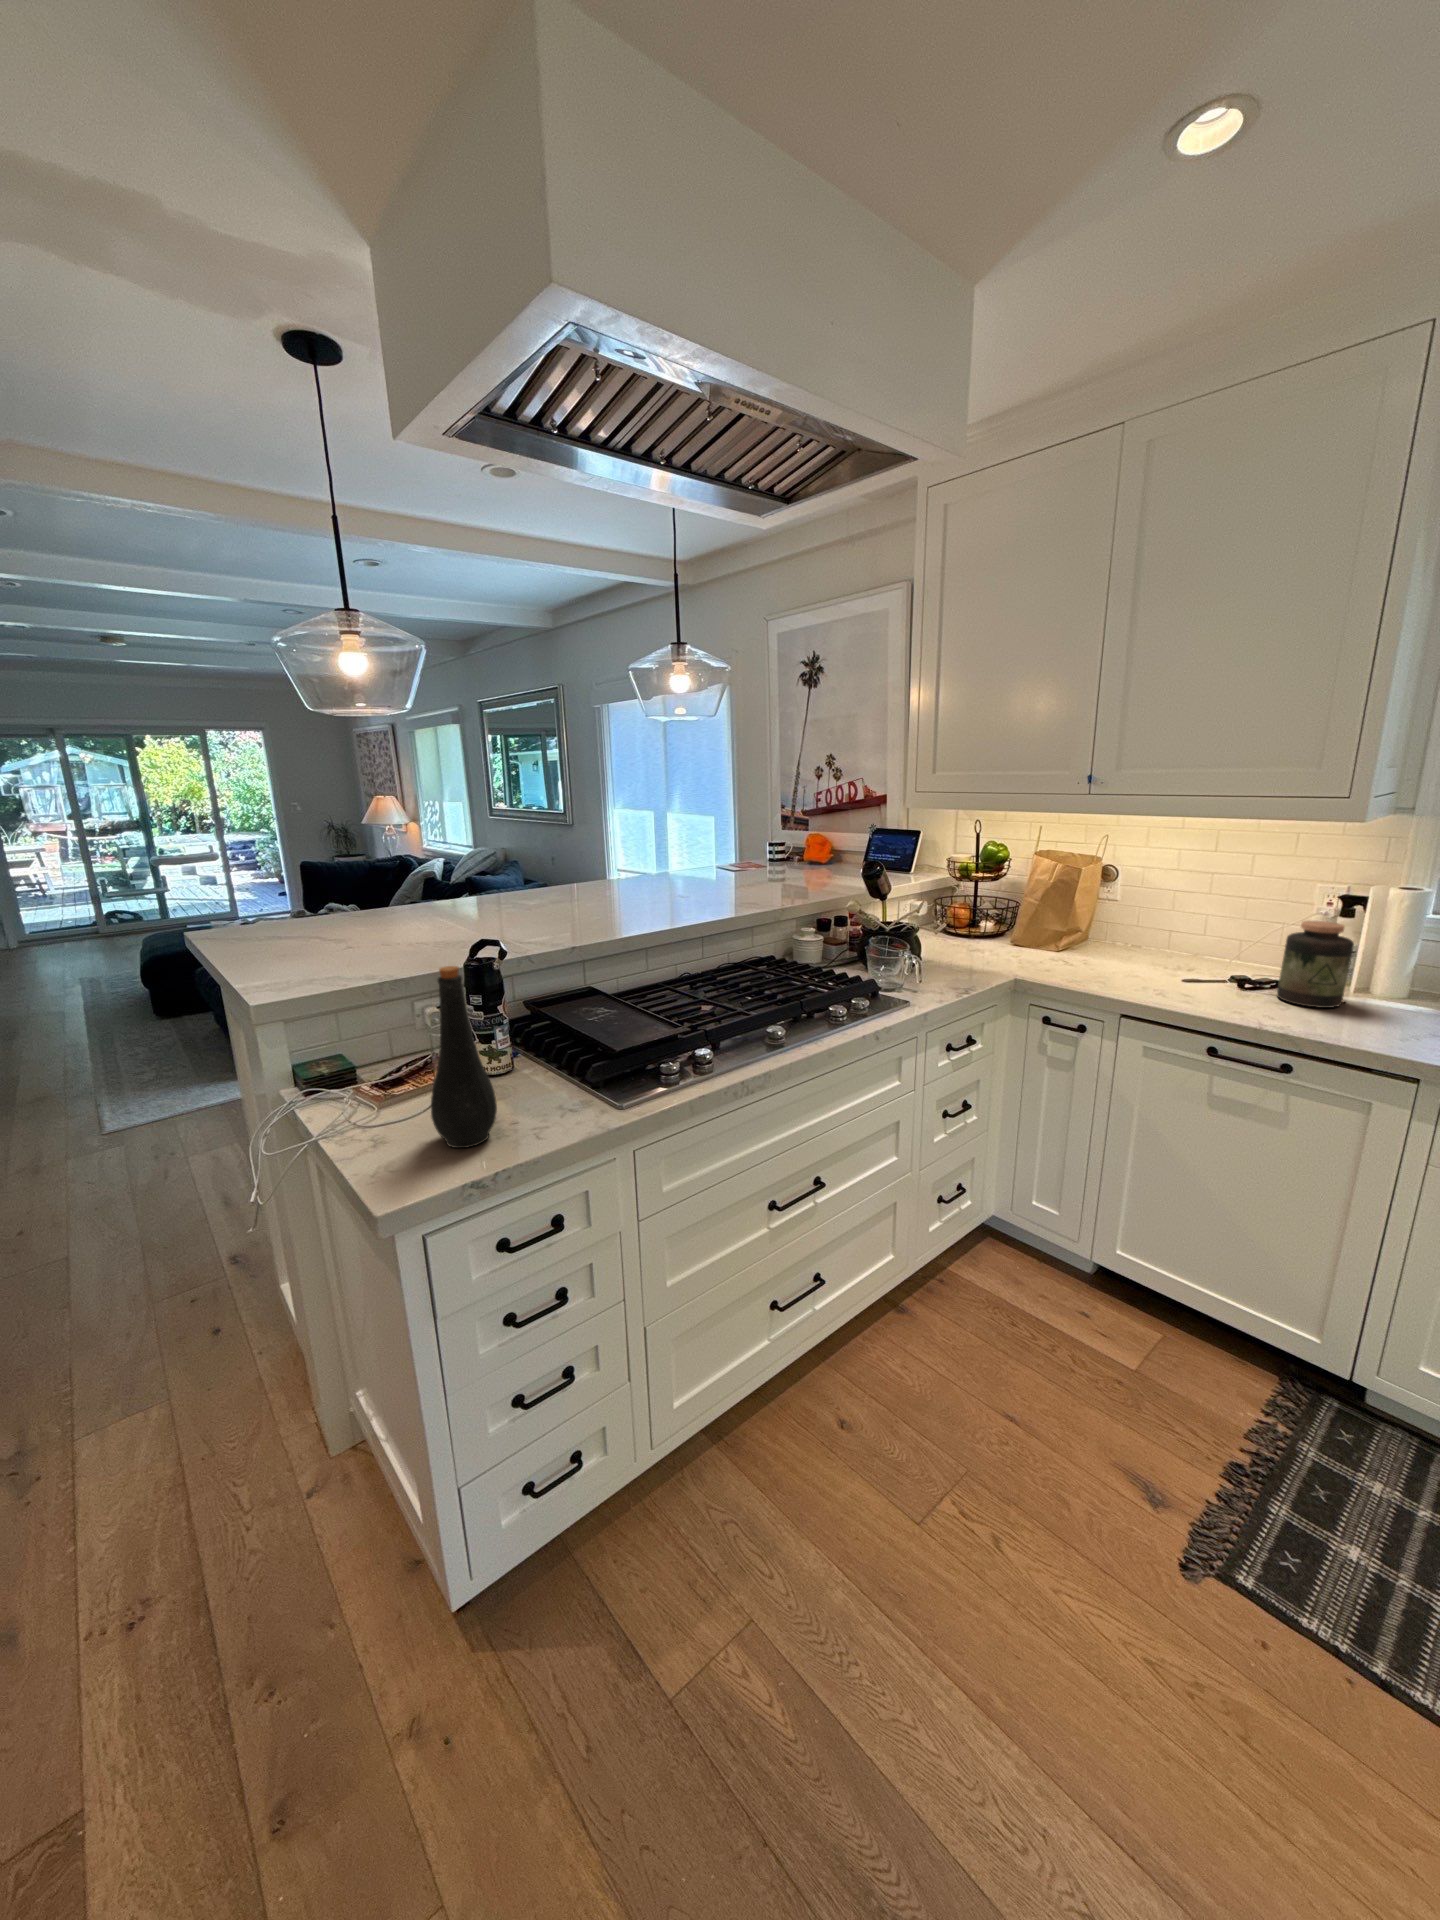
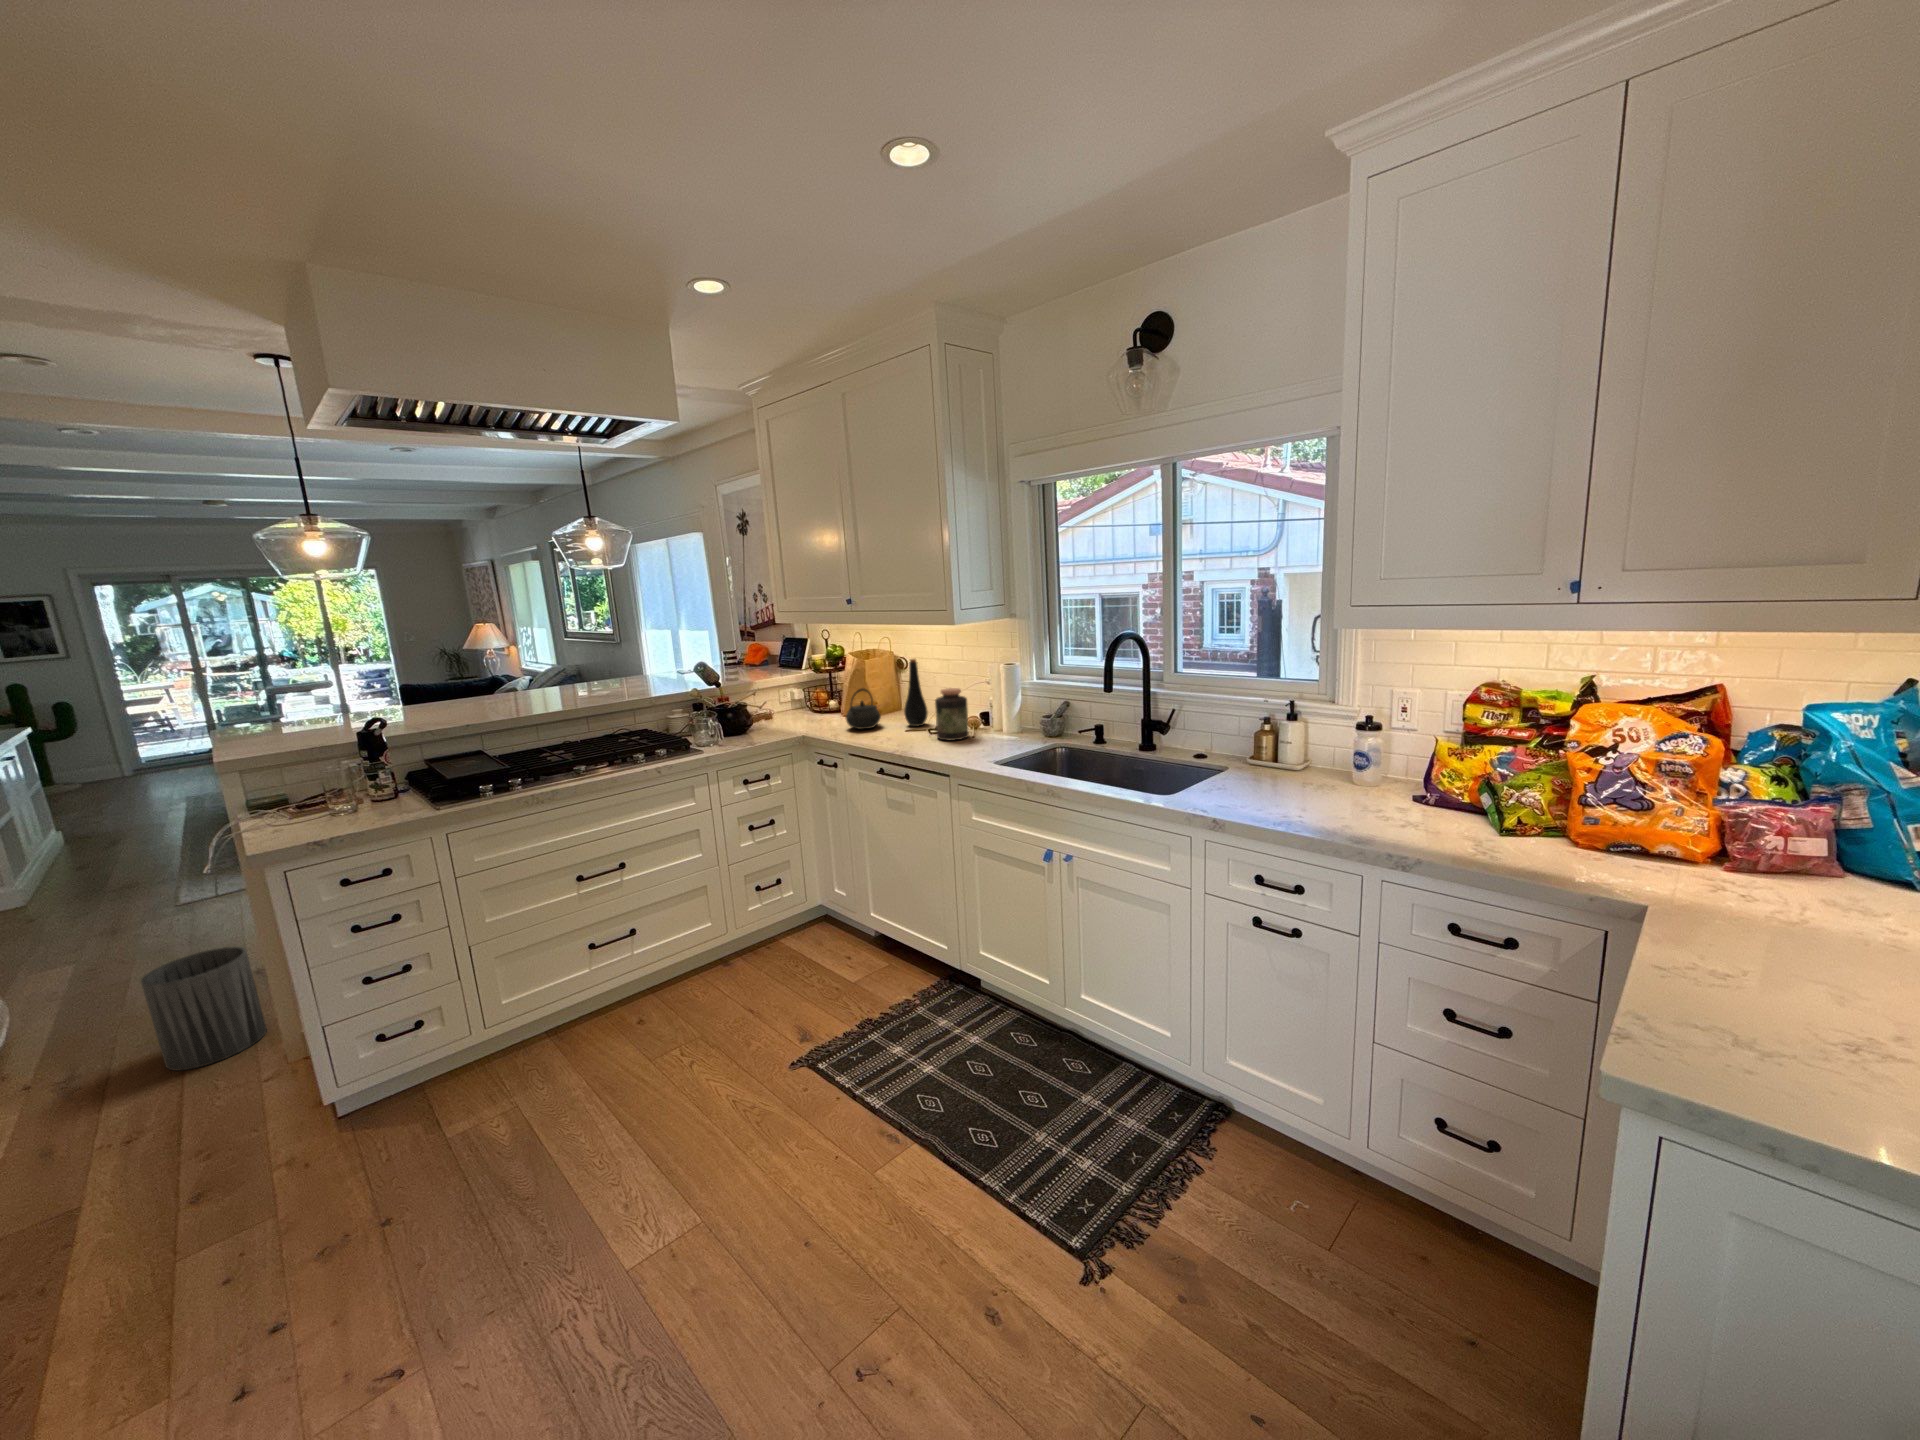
kettle: none [1071,910,1132,973] -> present [846,688,881,729]
bottle: present [431,966,497,1148] -> present [904,659,928,727]
trash can: none [134,1257,284,1447] -> present [141,947,267,1071]

